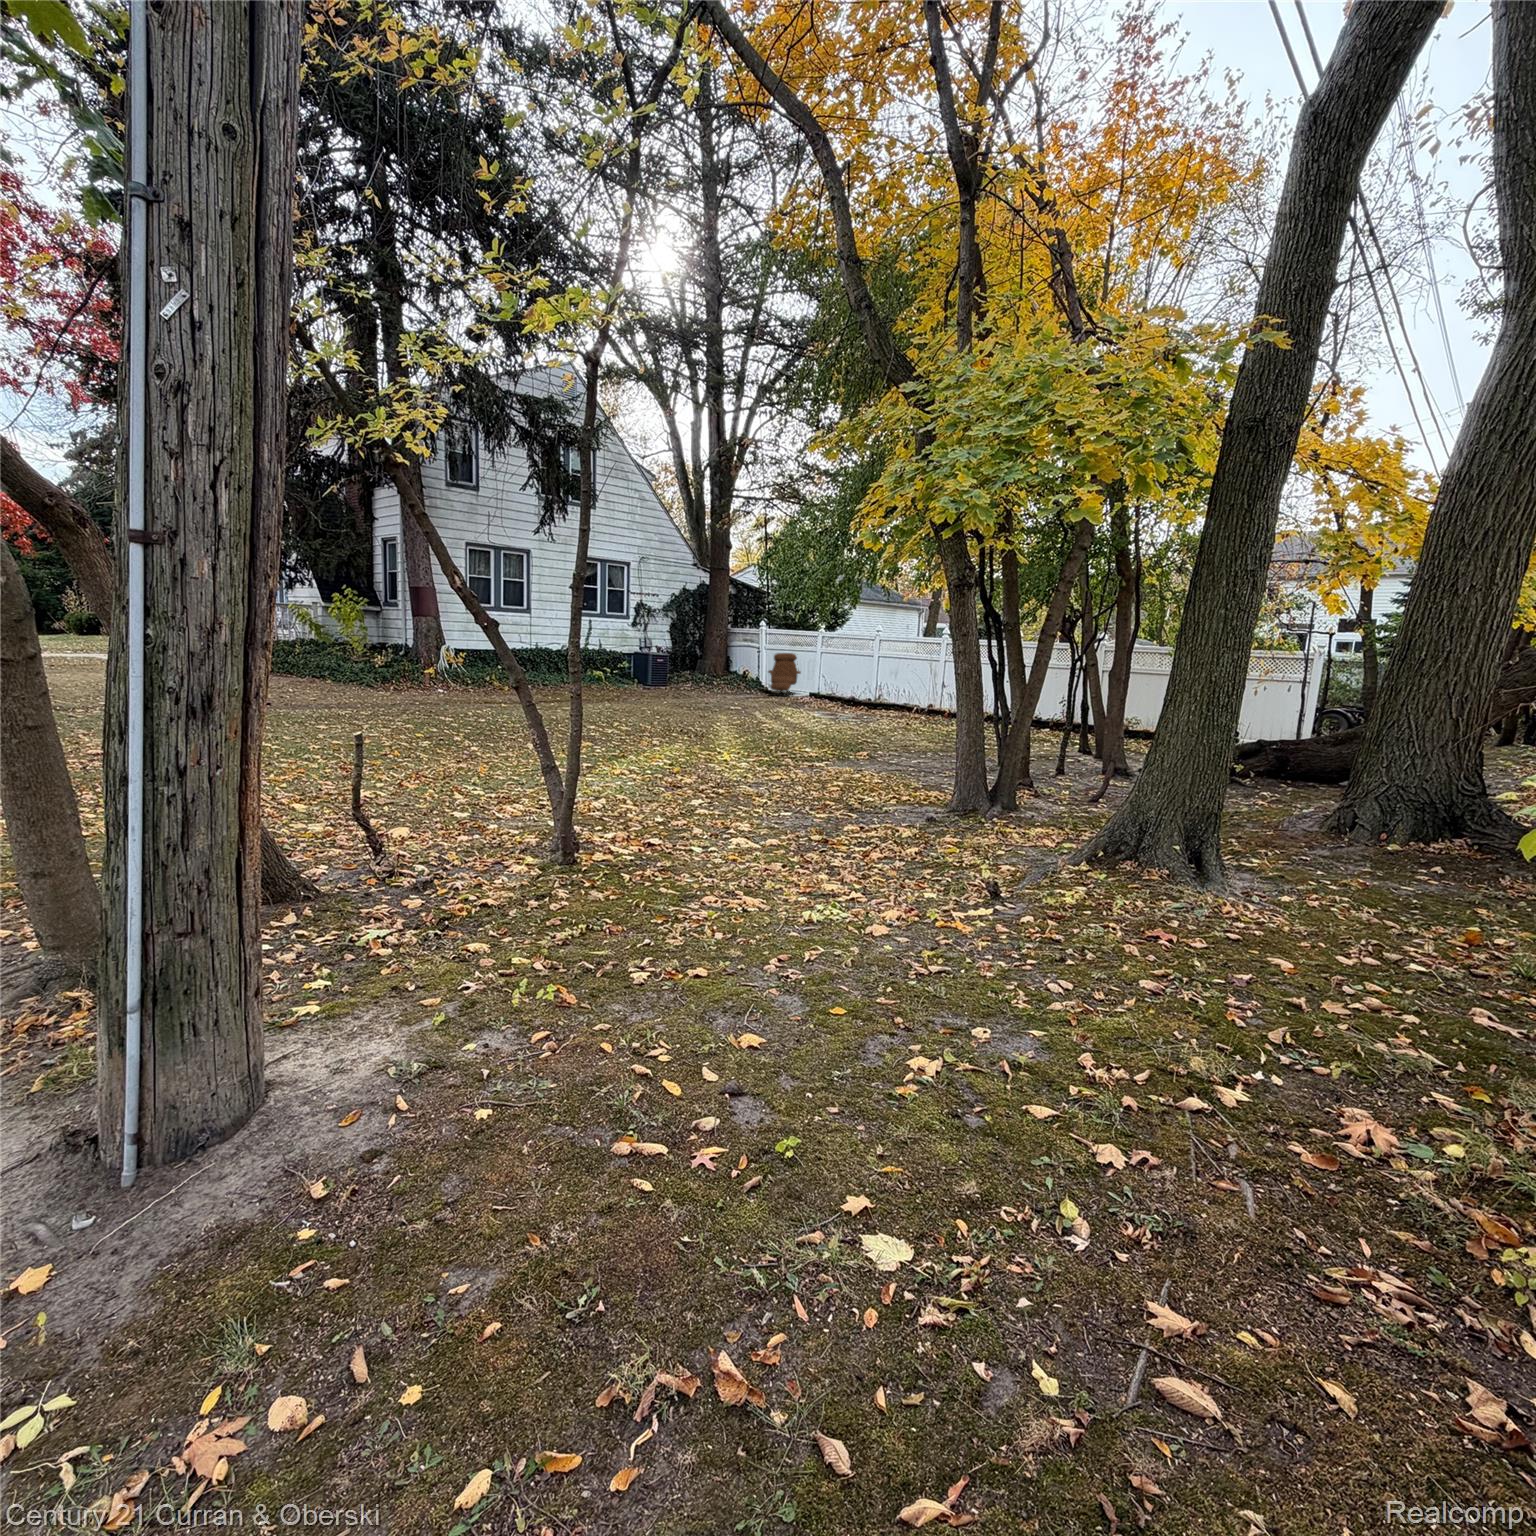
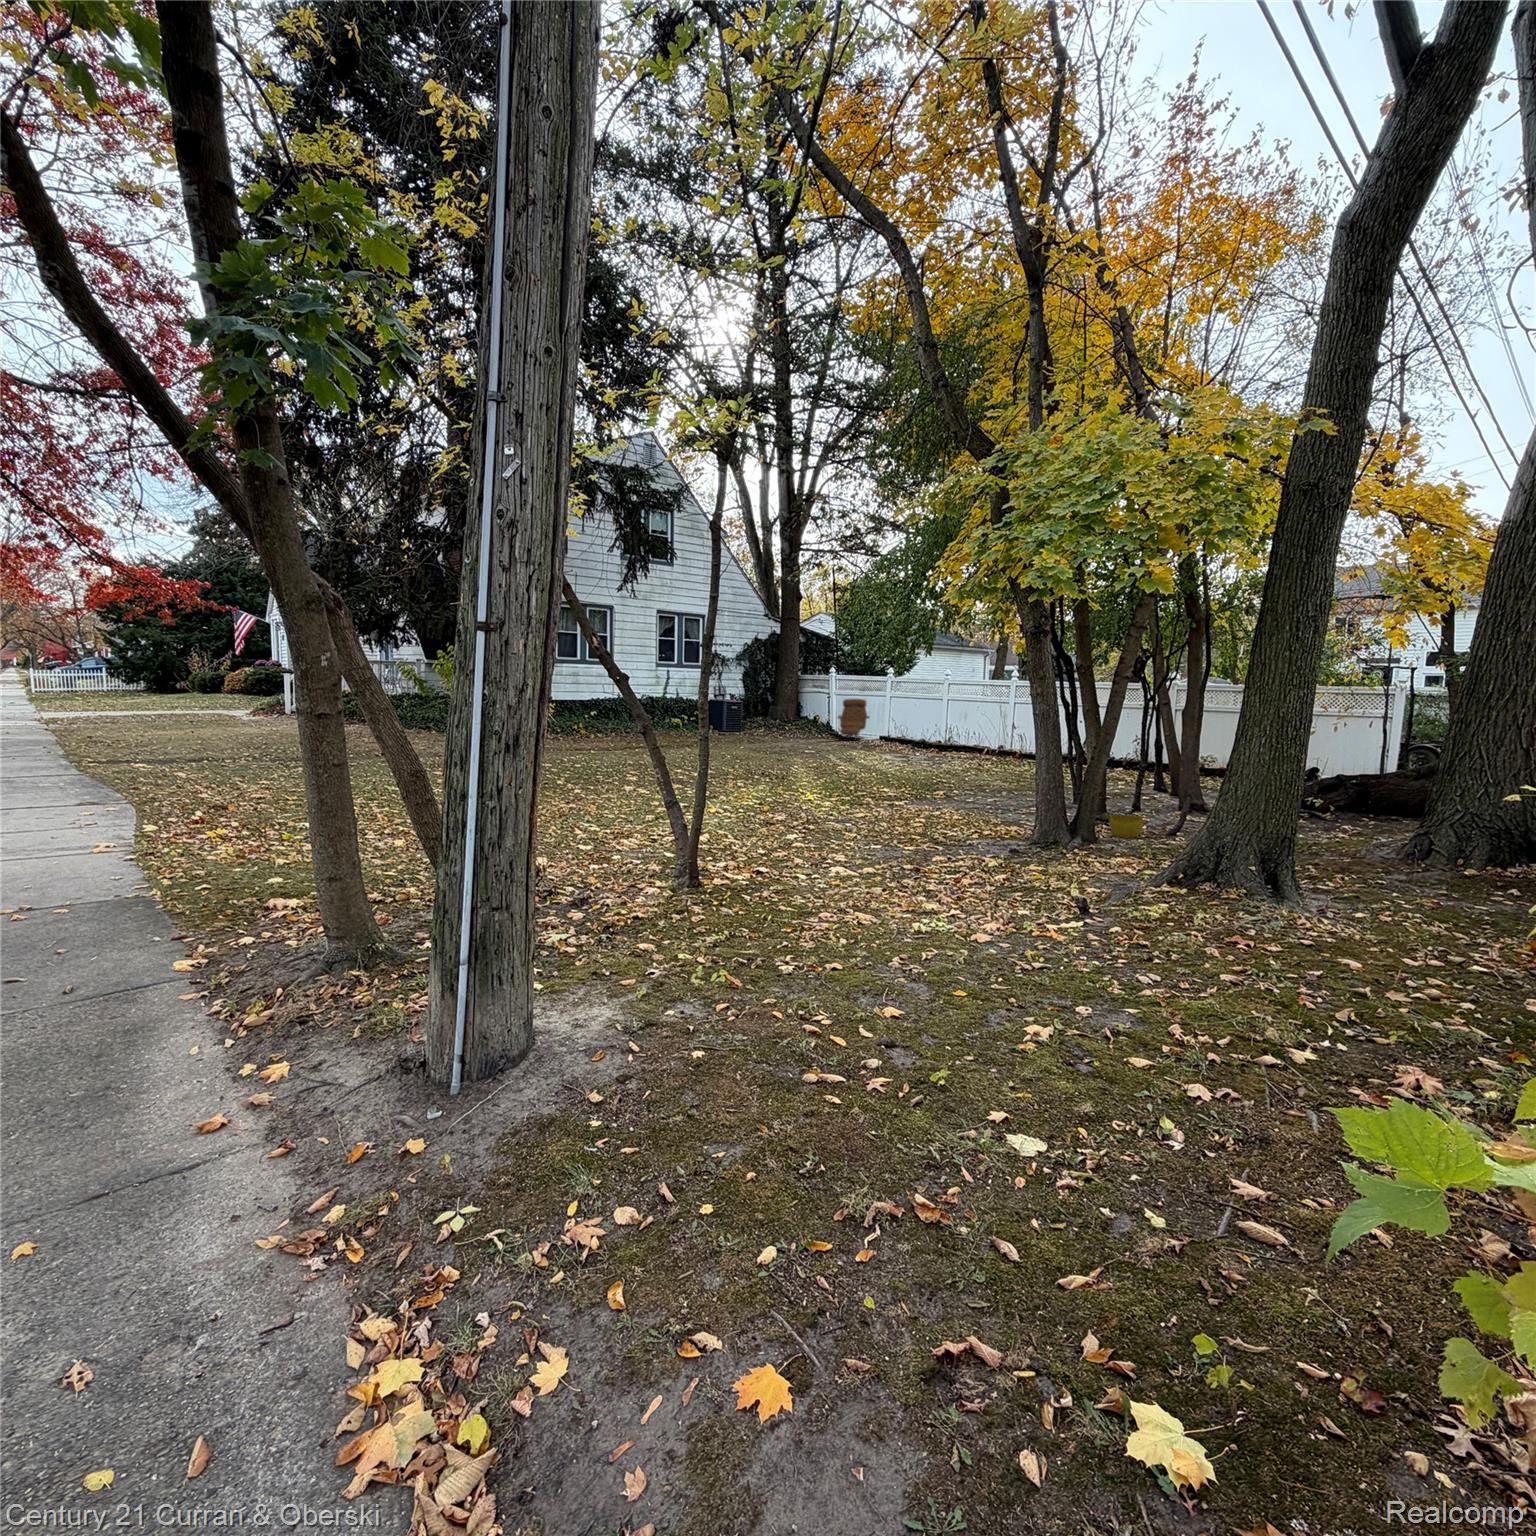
basket: none [1027,779,1072,807] -> present [1106,814,1149,838]

